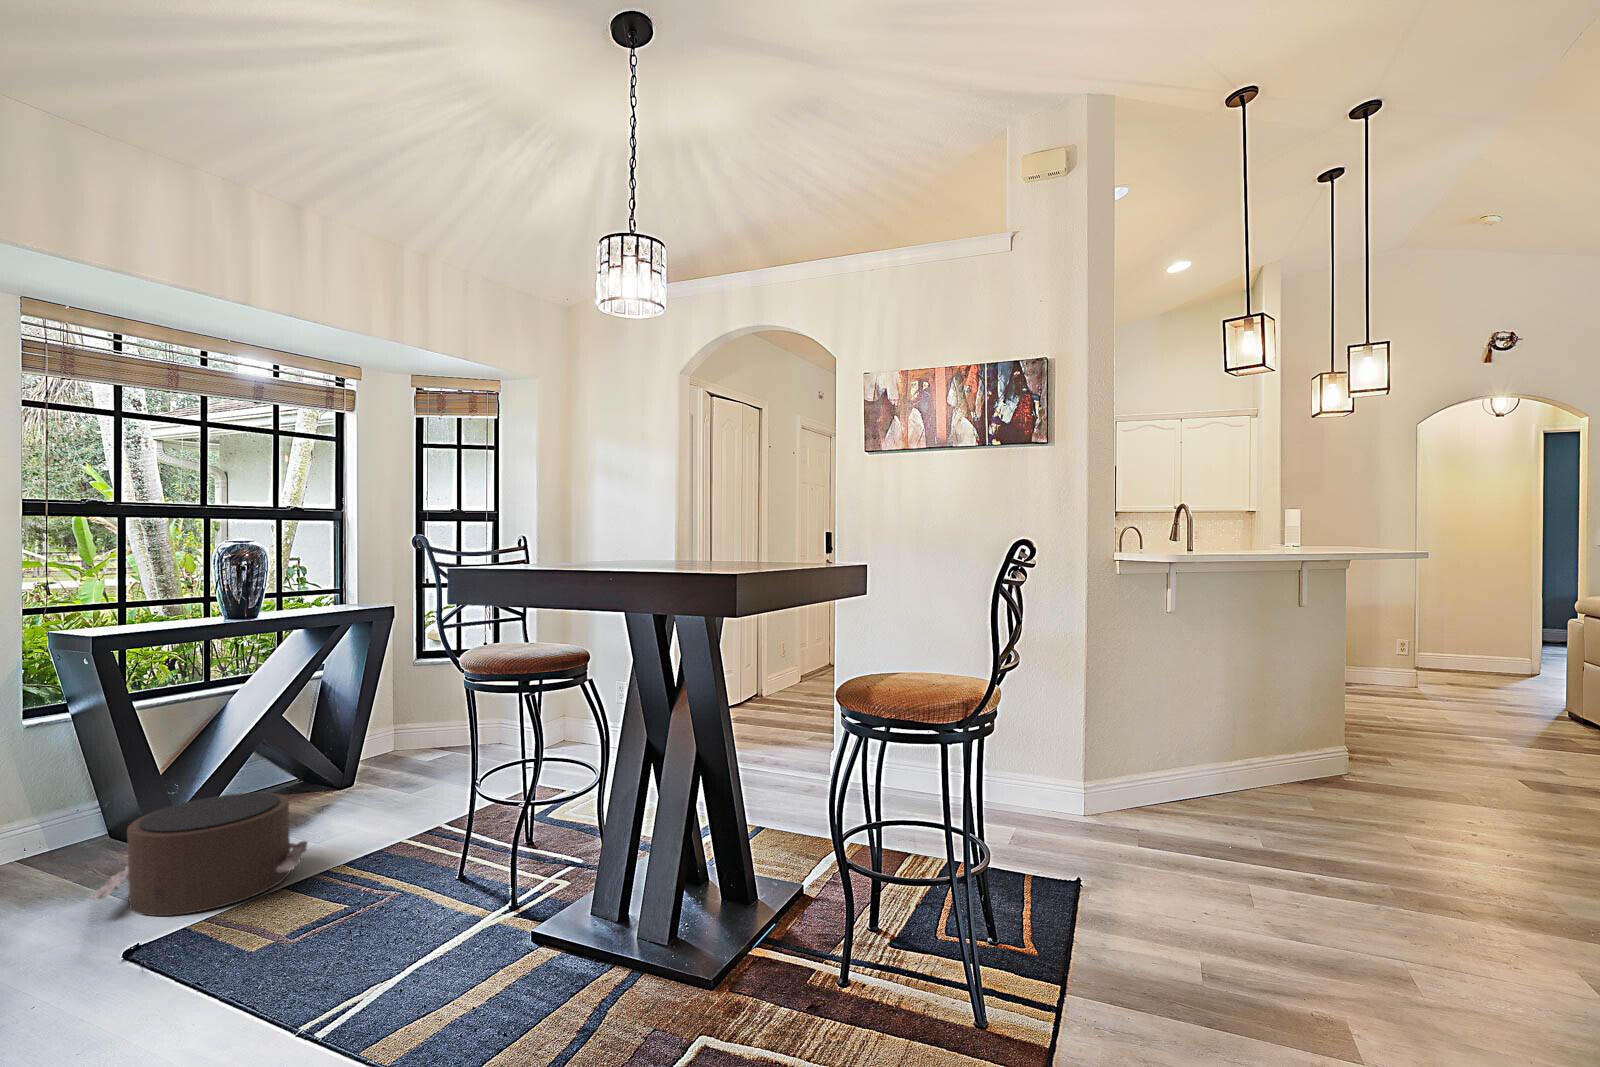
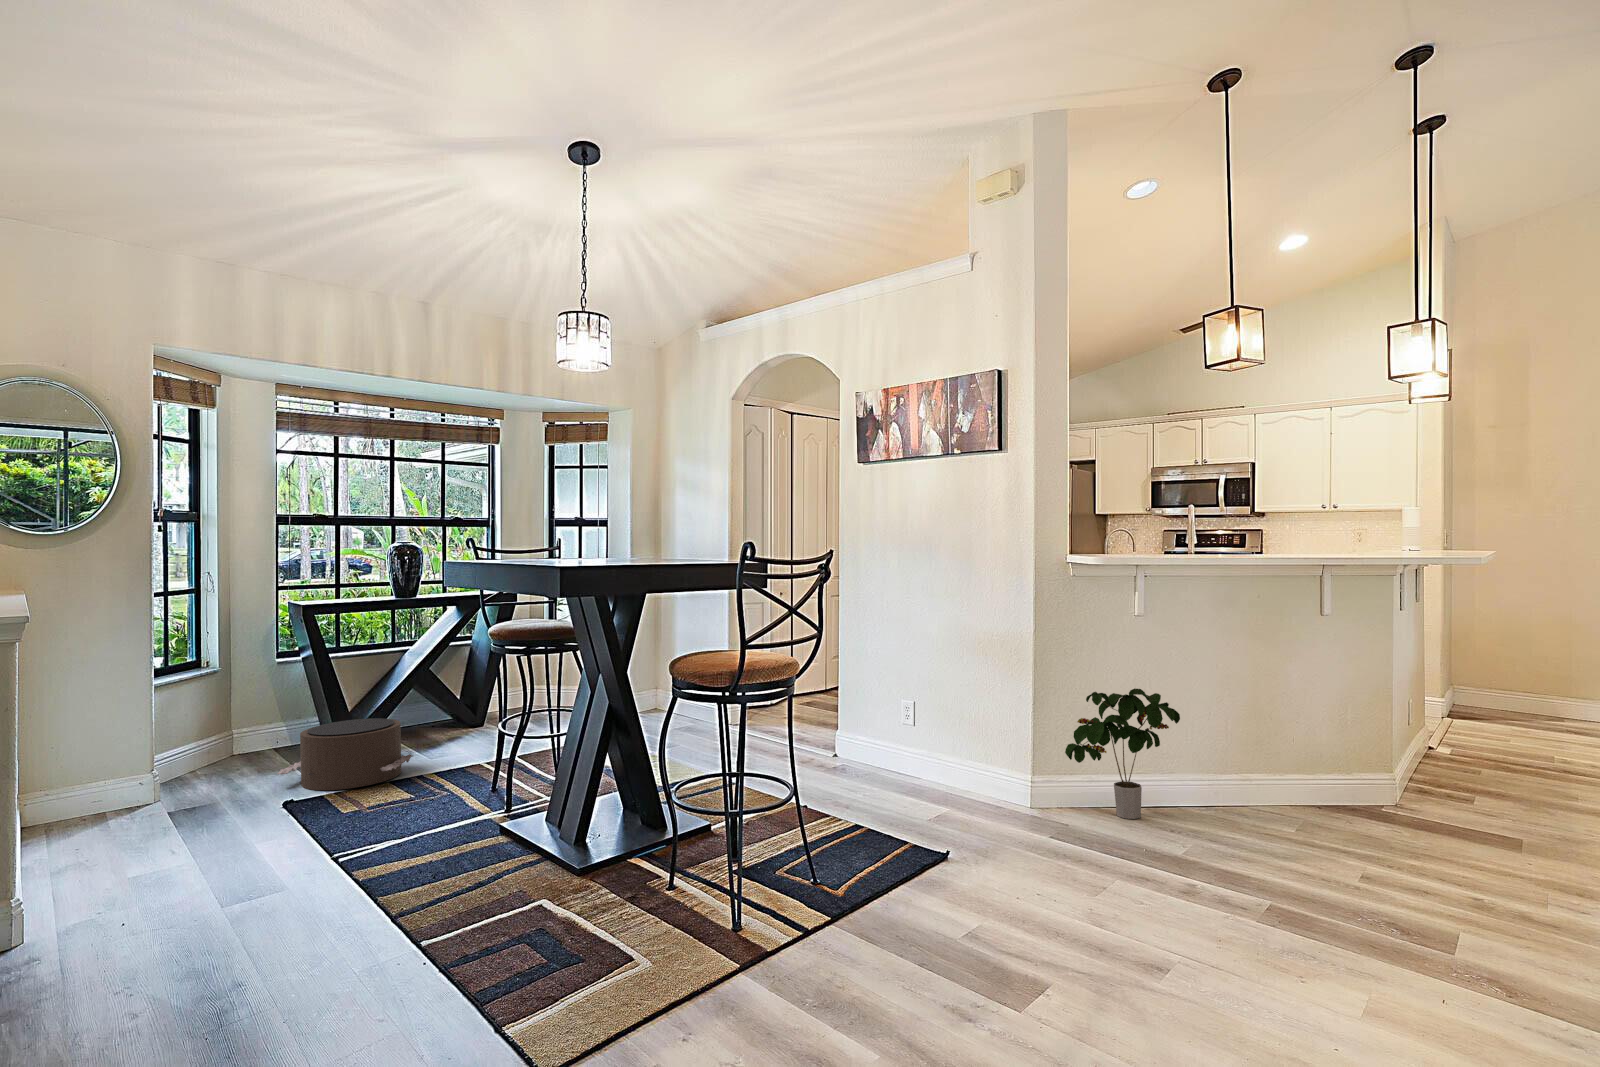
potted plant: none [1135,689,1227,823] -> present [1065,688,1180,819]

